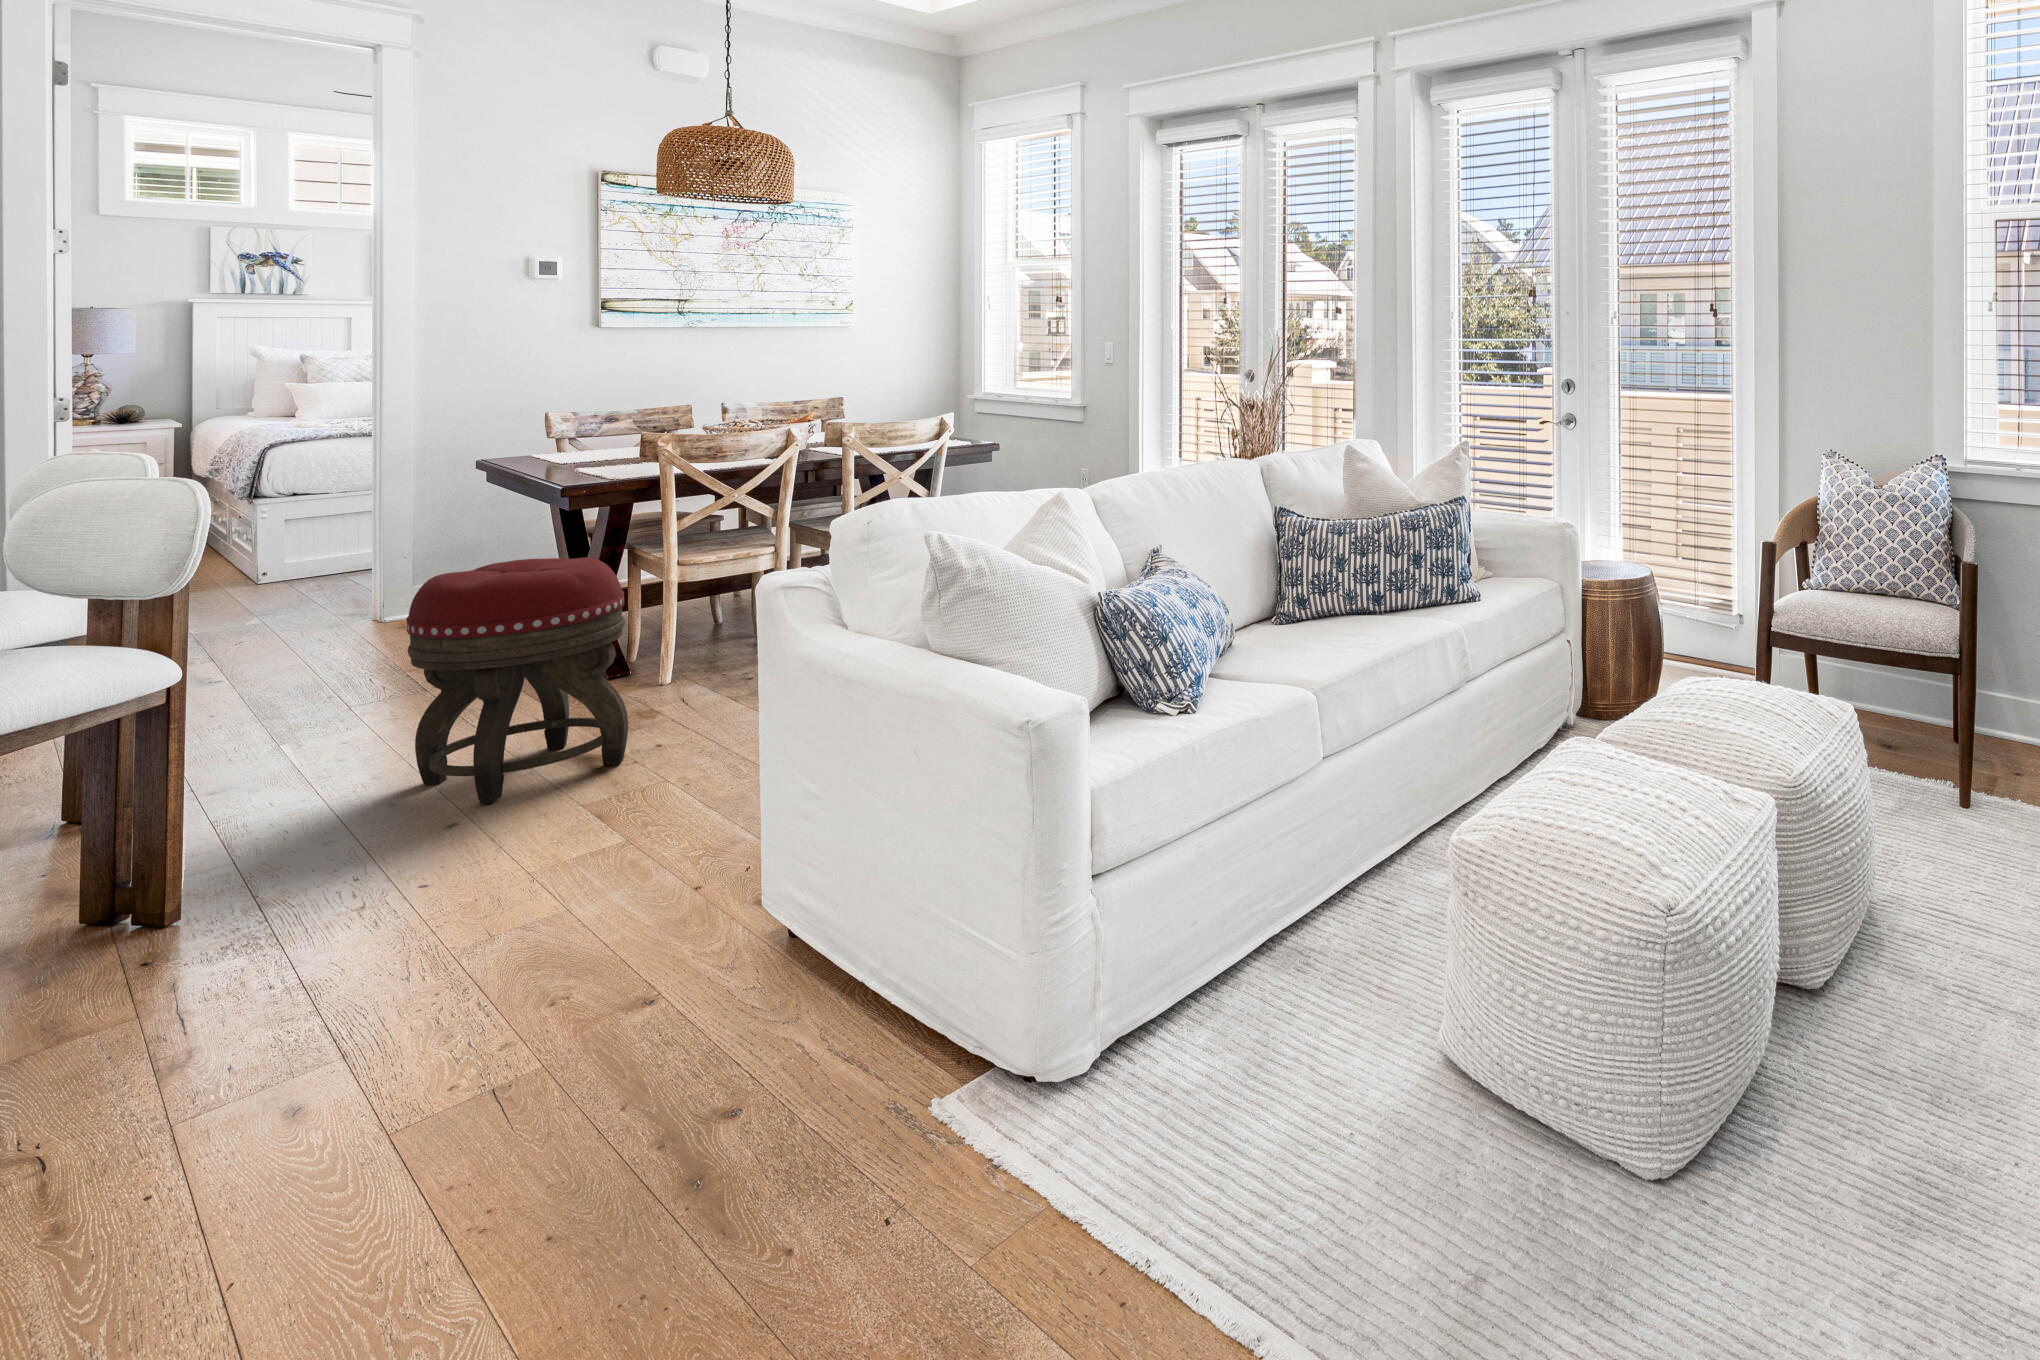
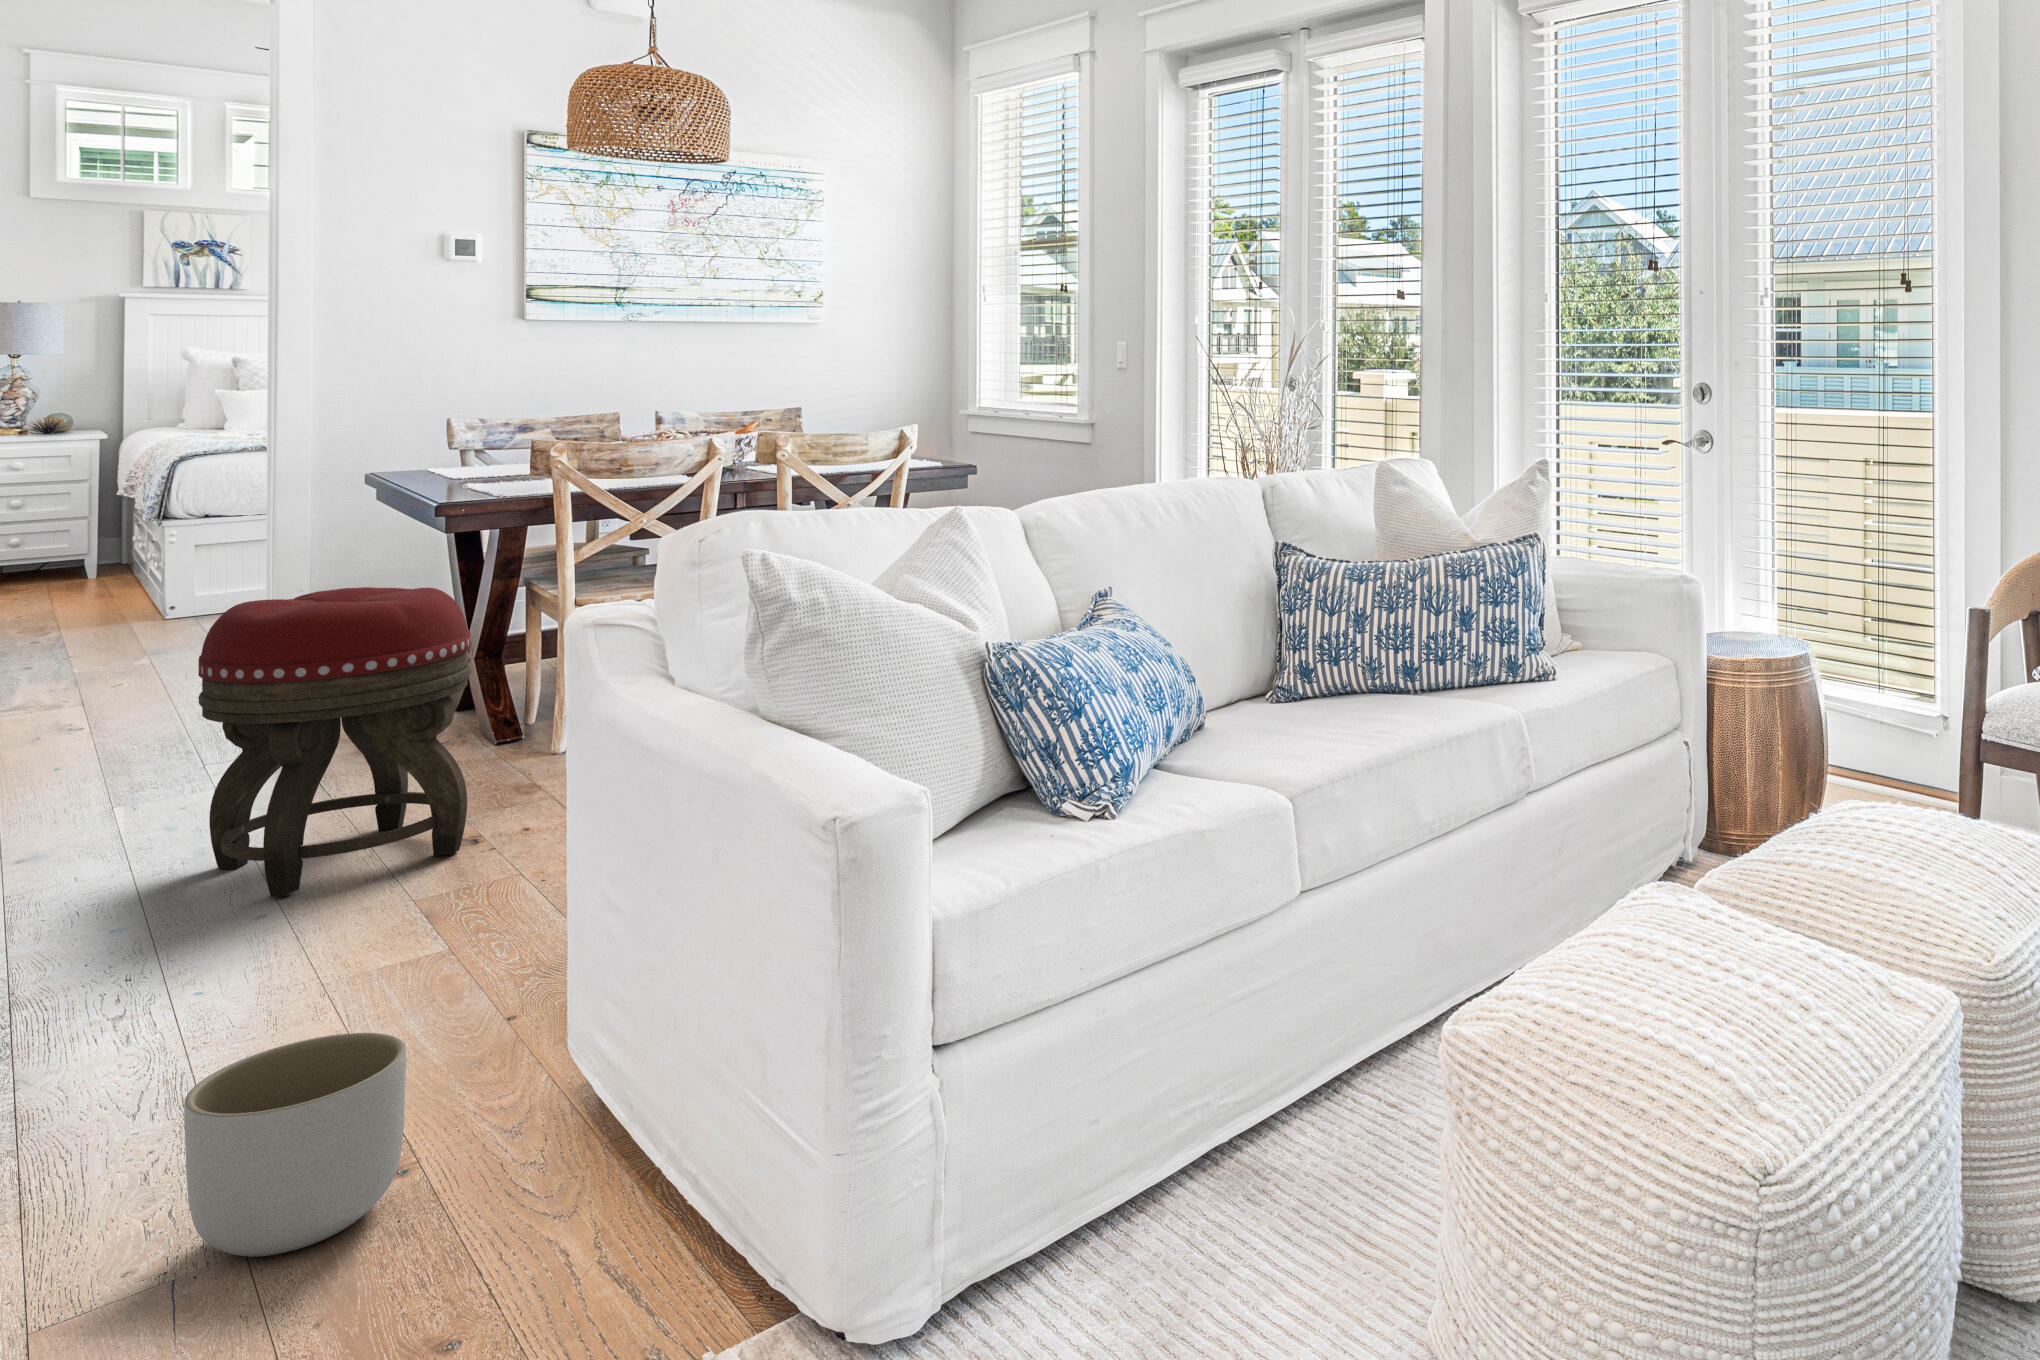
planter: none [531,892,685,1052] -> present [184,1033,406,1257]

